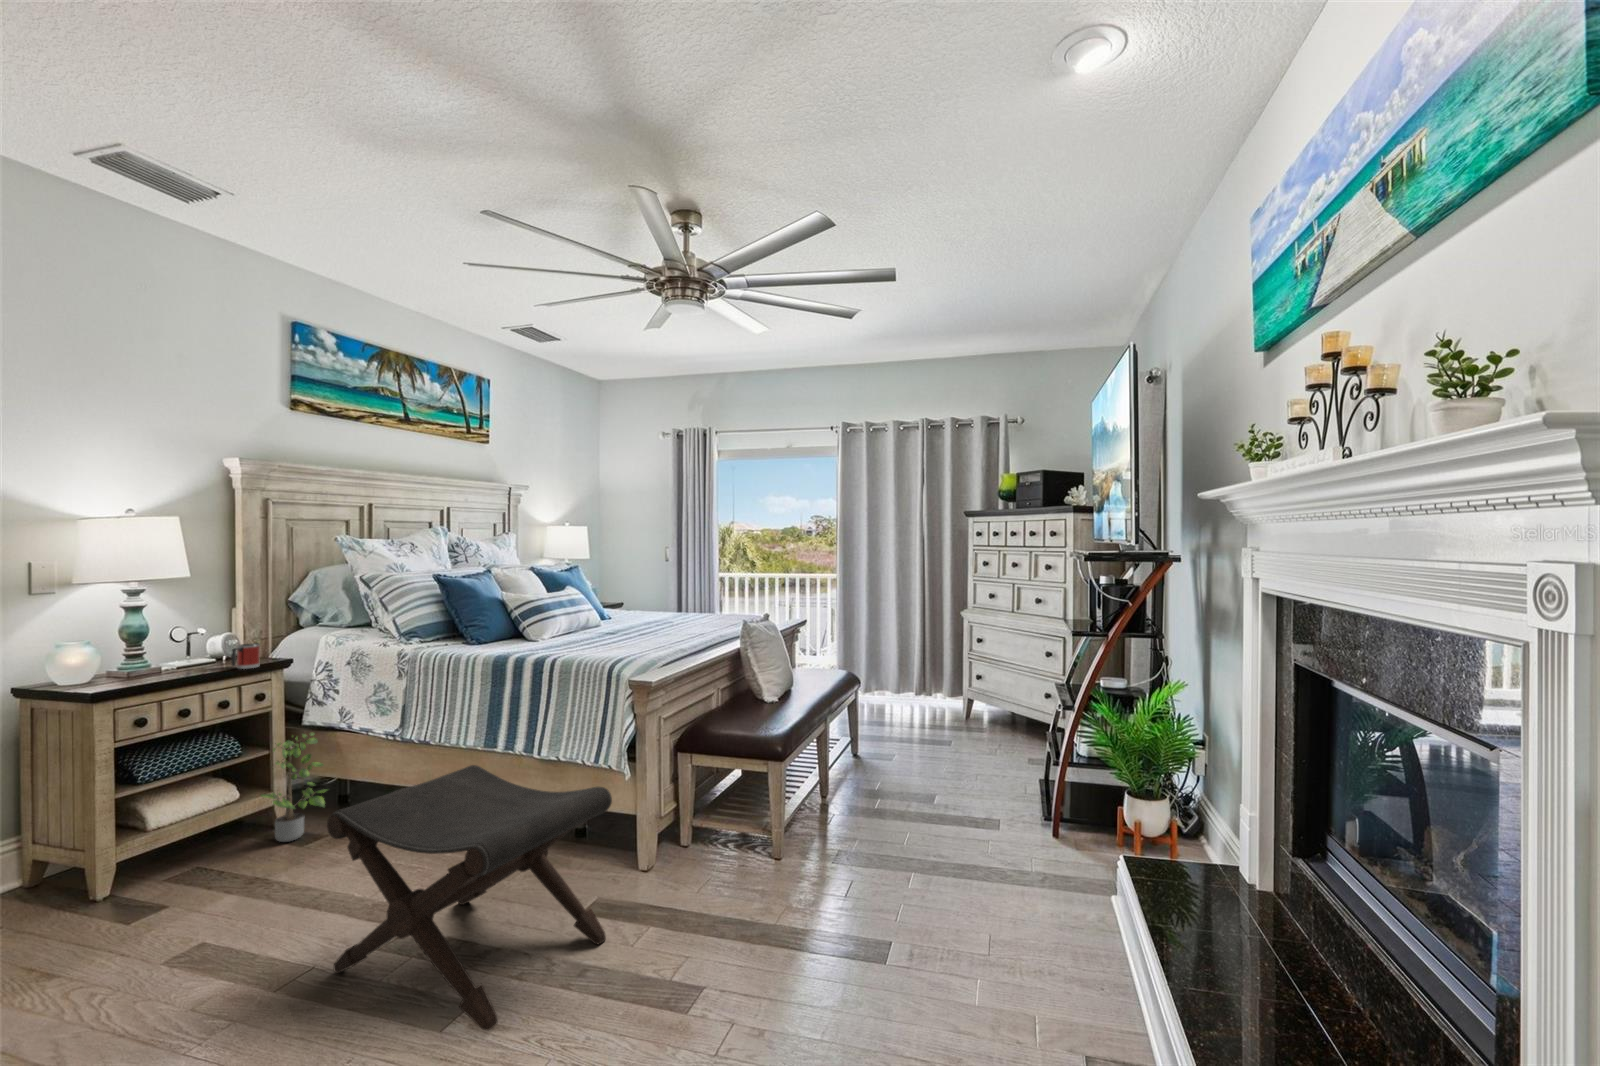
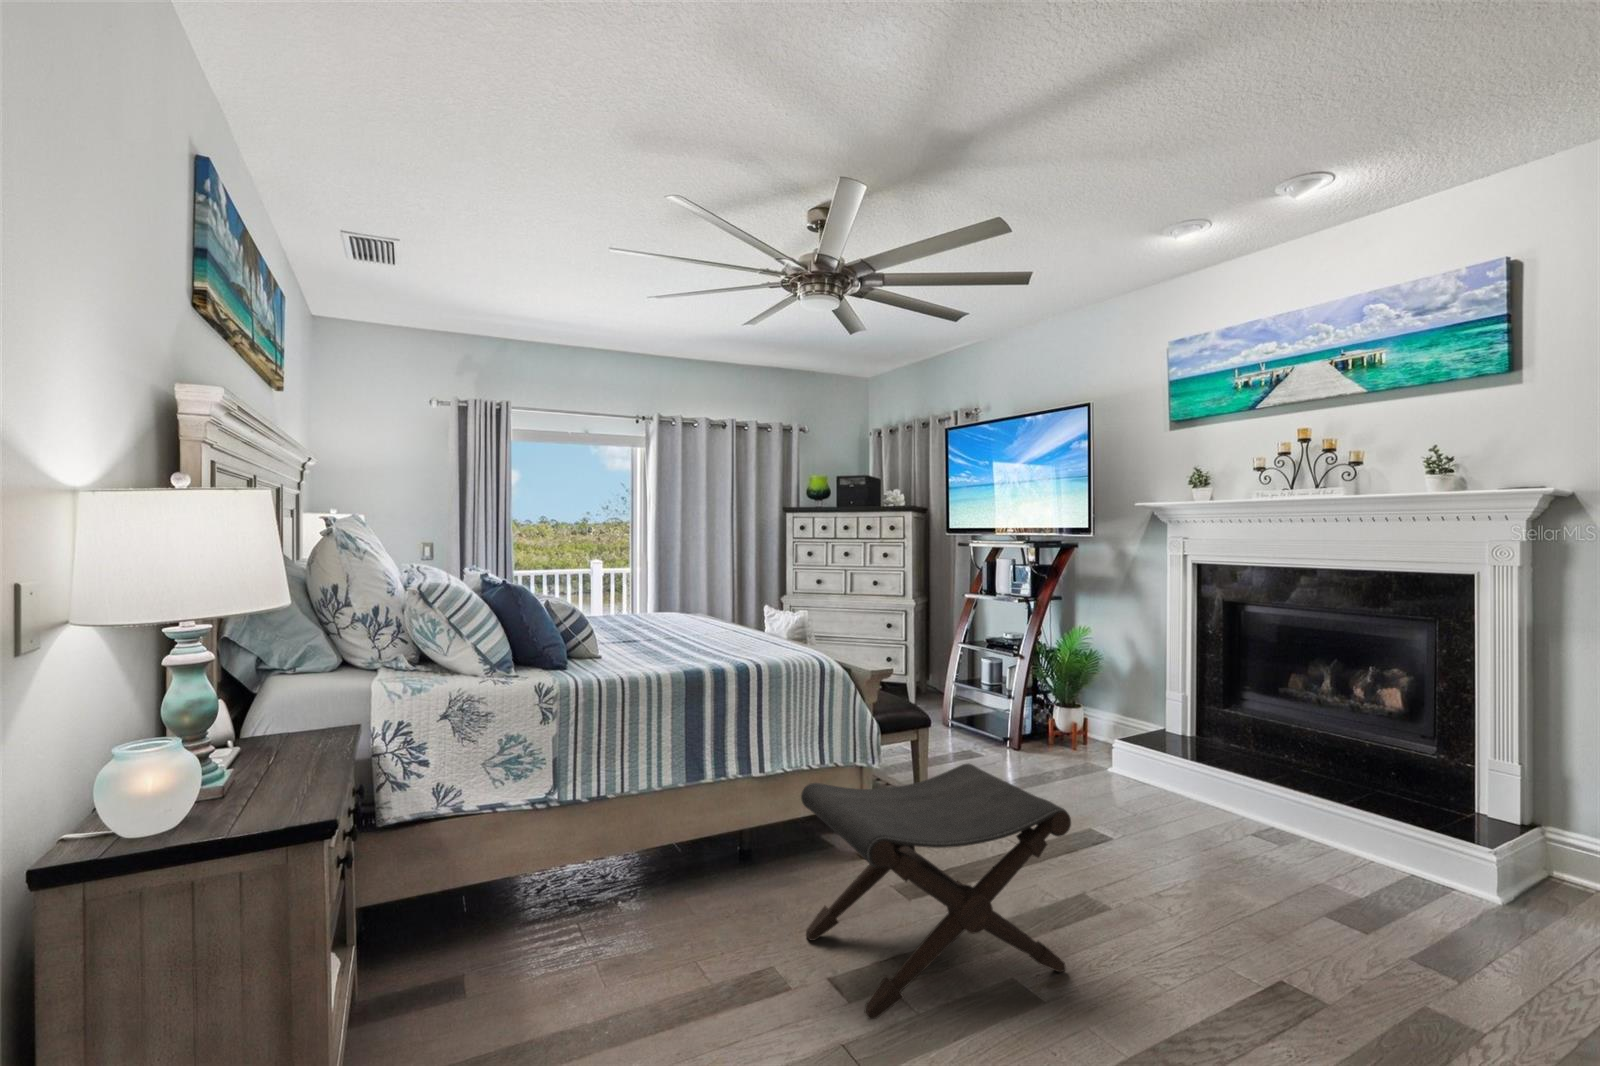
mug: present [231,643,260,669] -> none [277,703,314,750]
potted plant: present [261,733,327,842] -> none [374,827,440,1011]

